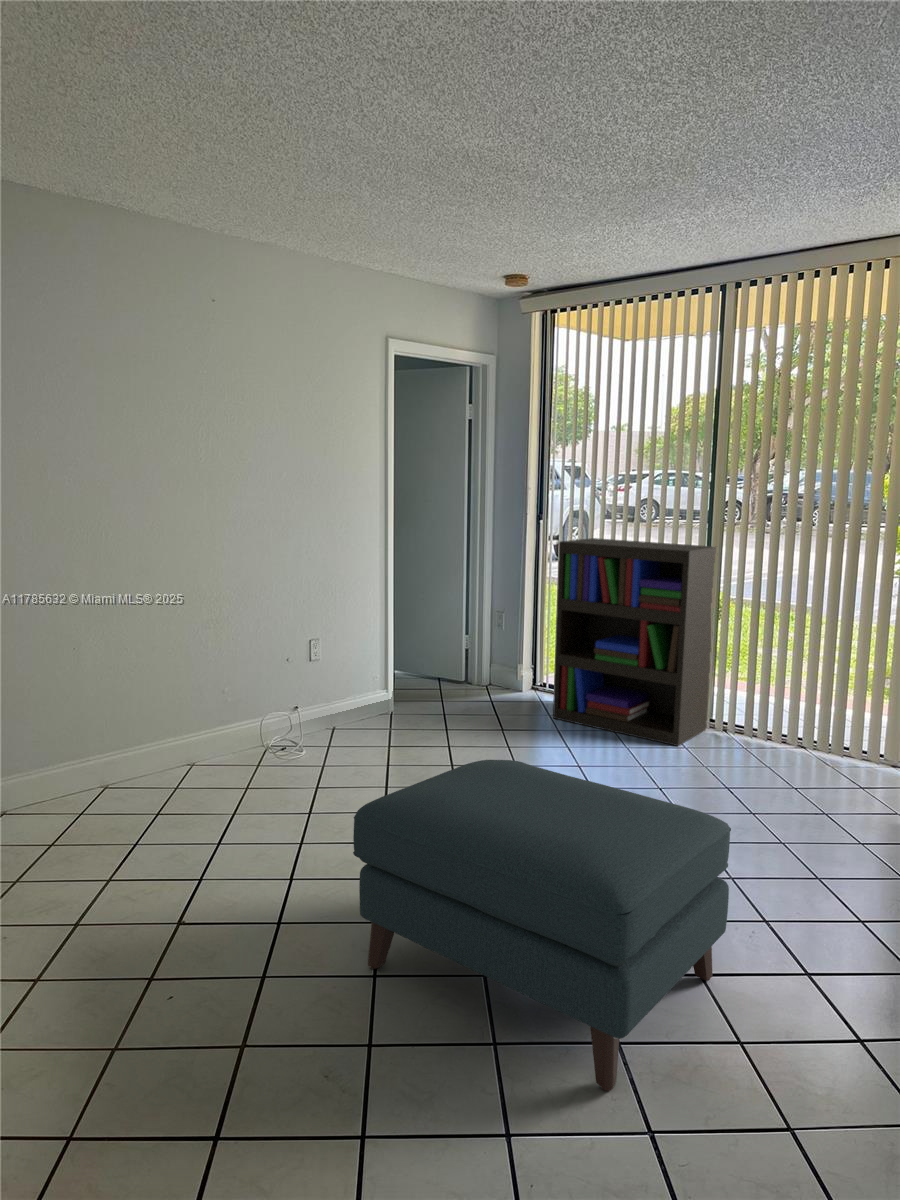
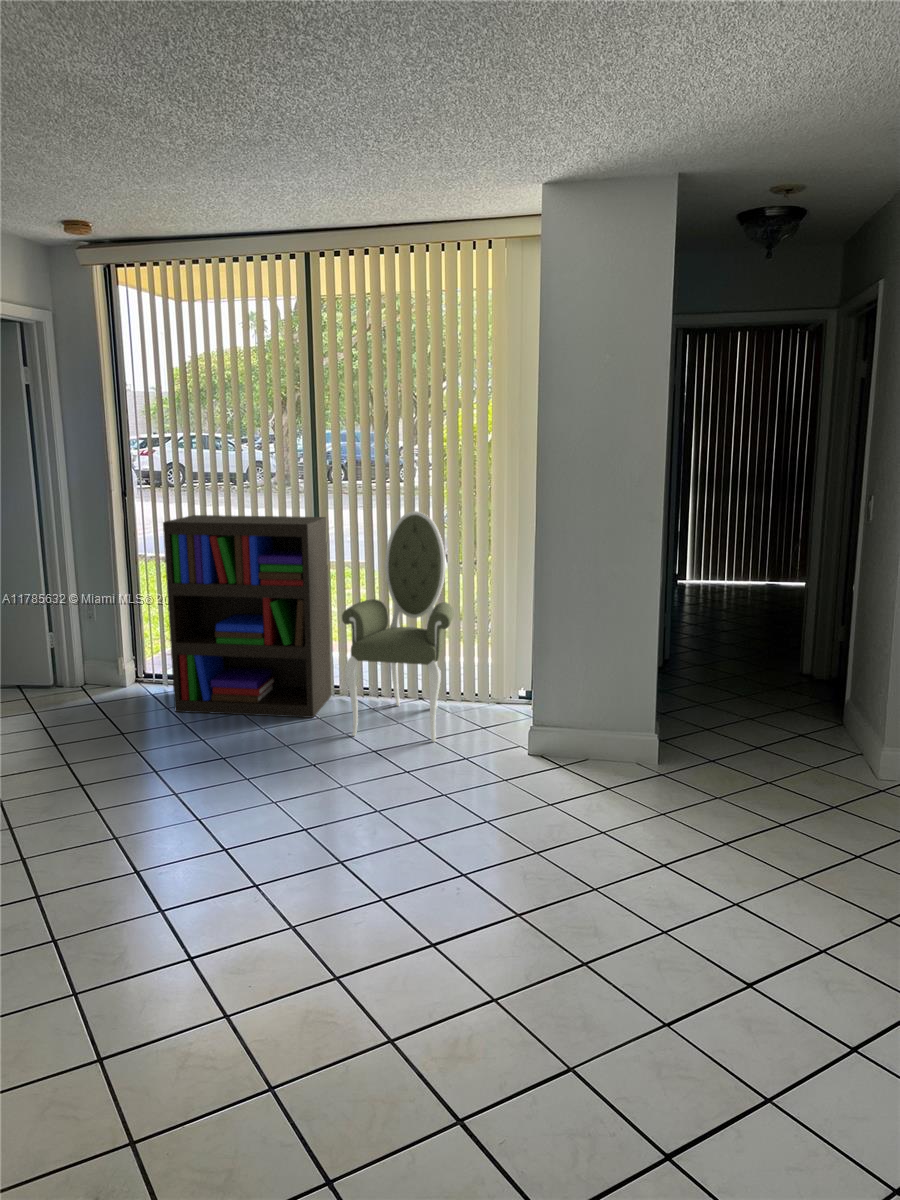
armchair: none [708,545,840,793] -> present [342,511,454,742]
ottoman: present [353,760,731,1091] -> none [50,778,455,1097]

